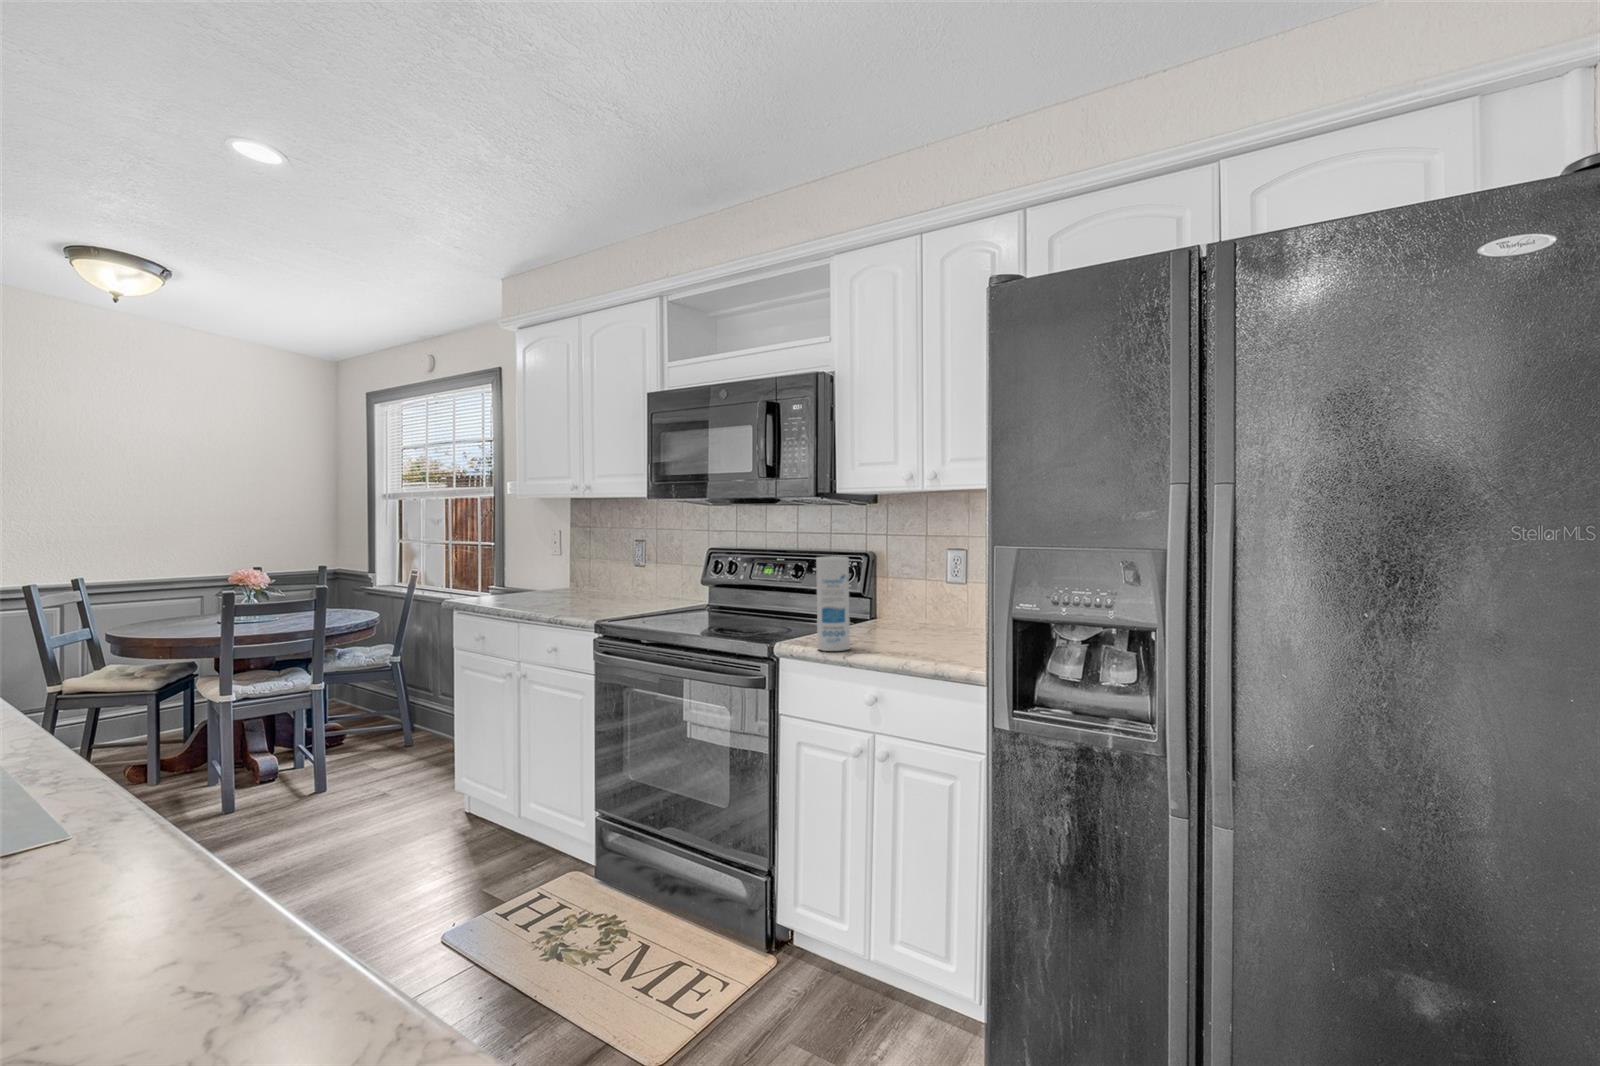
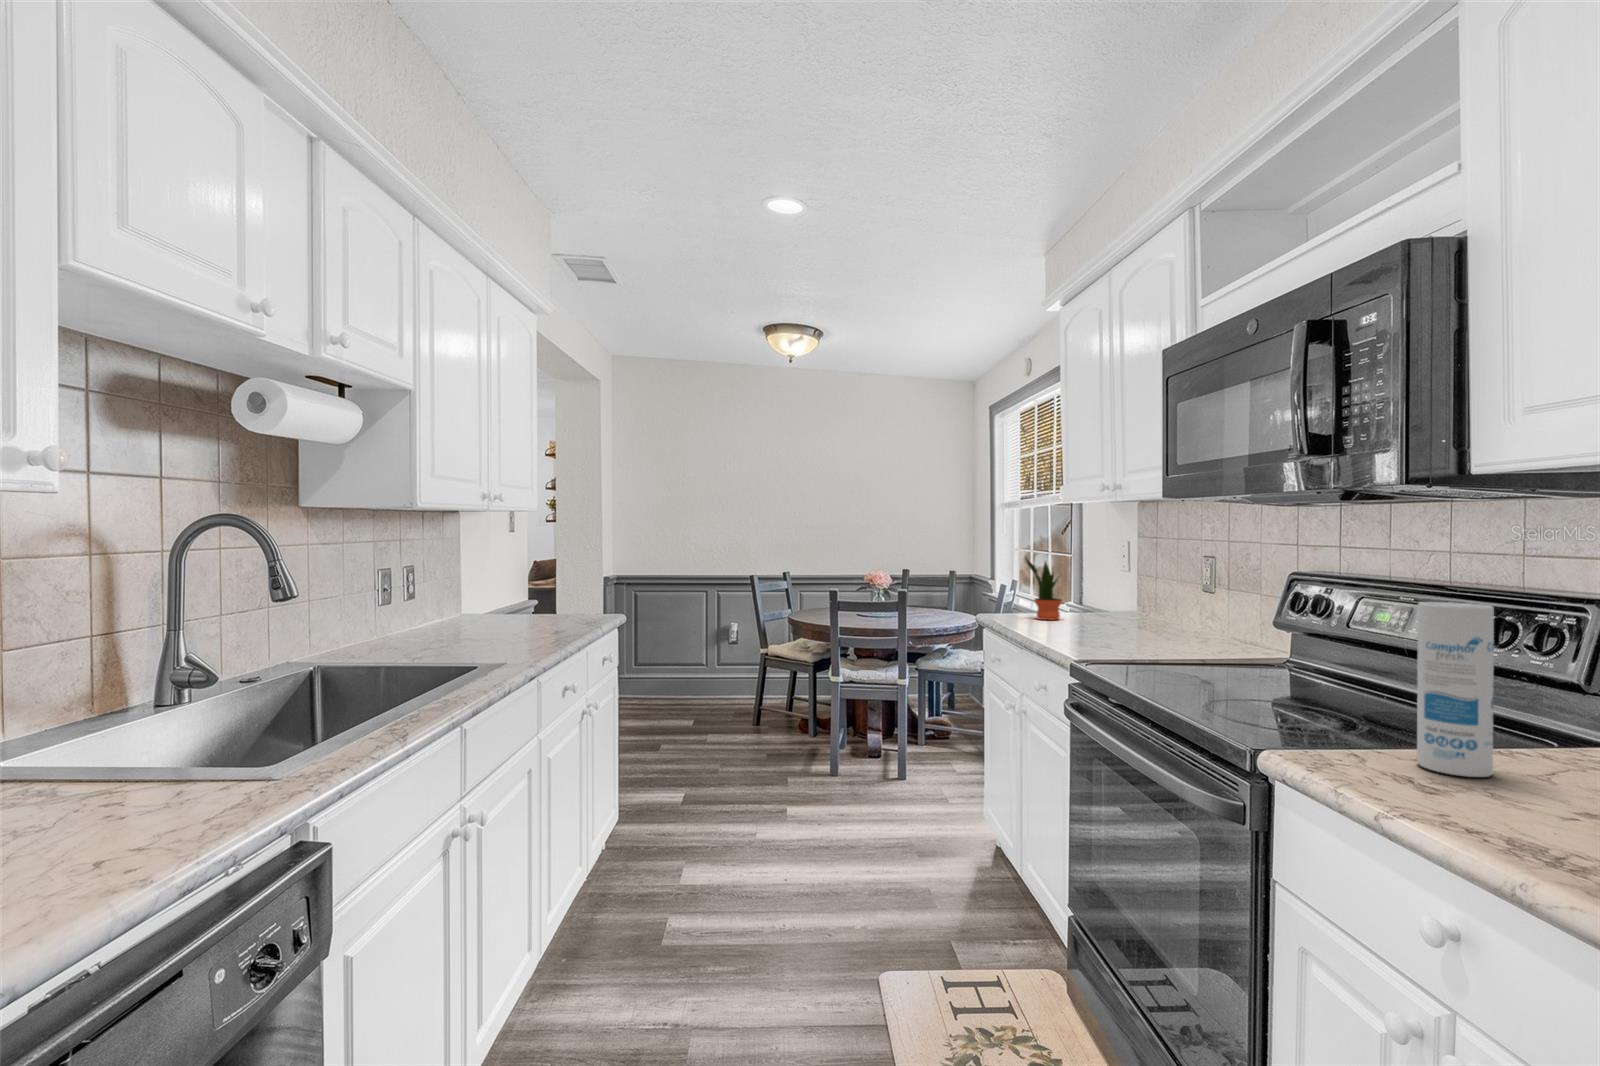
potted plant: none [471,541,507,601] -> present [1026,558,1062,620]

